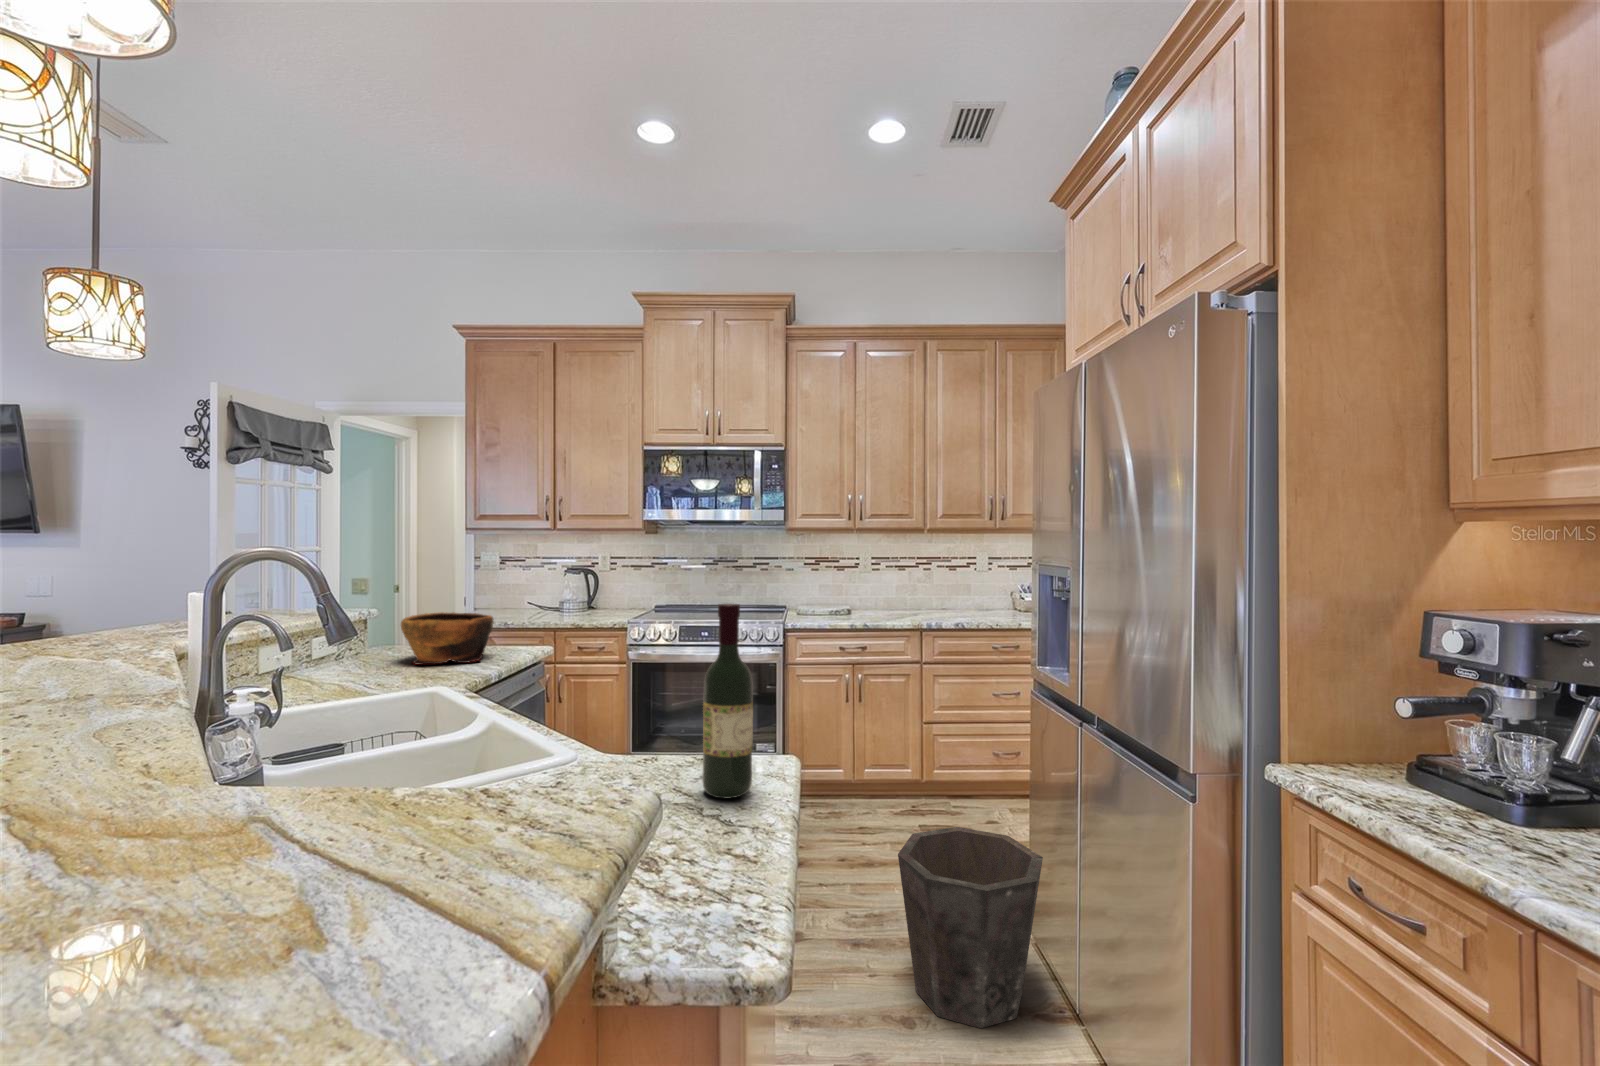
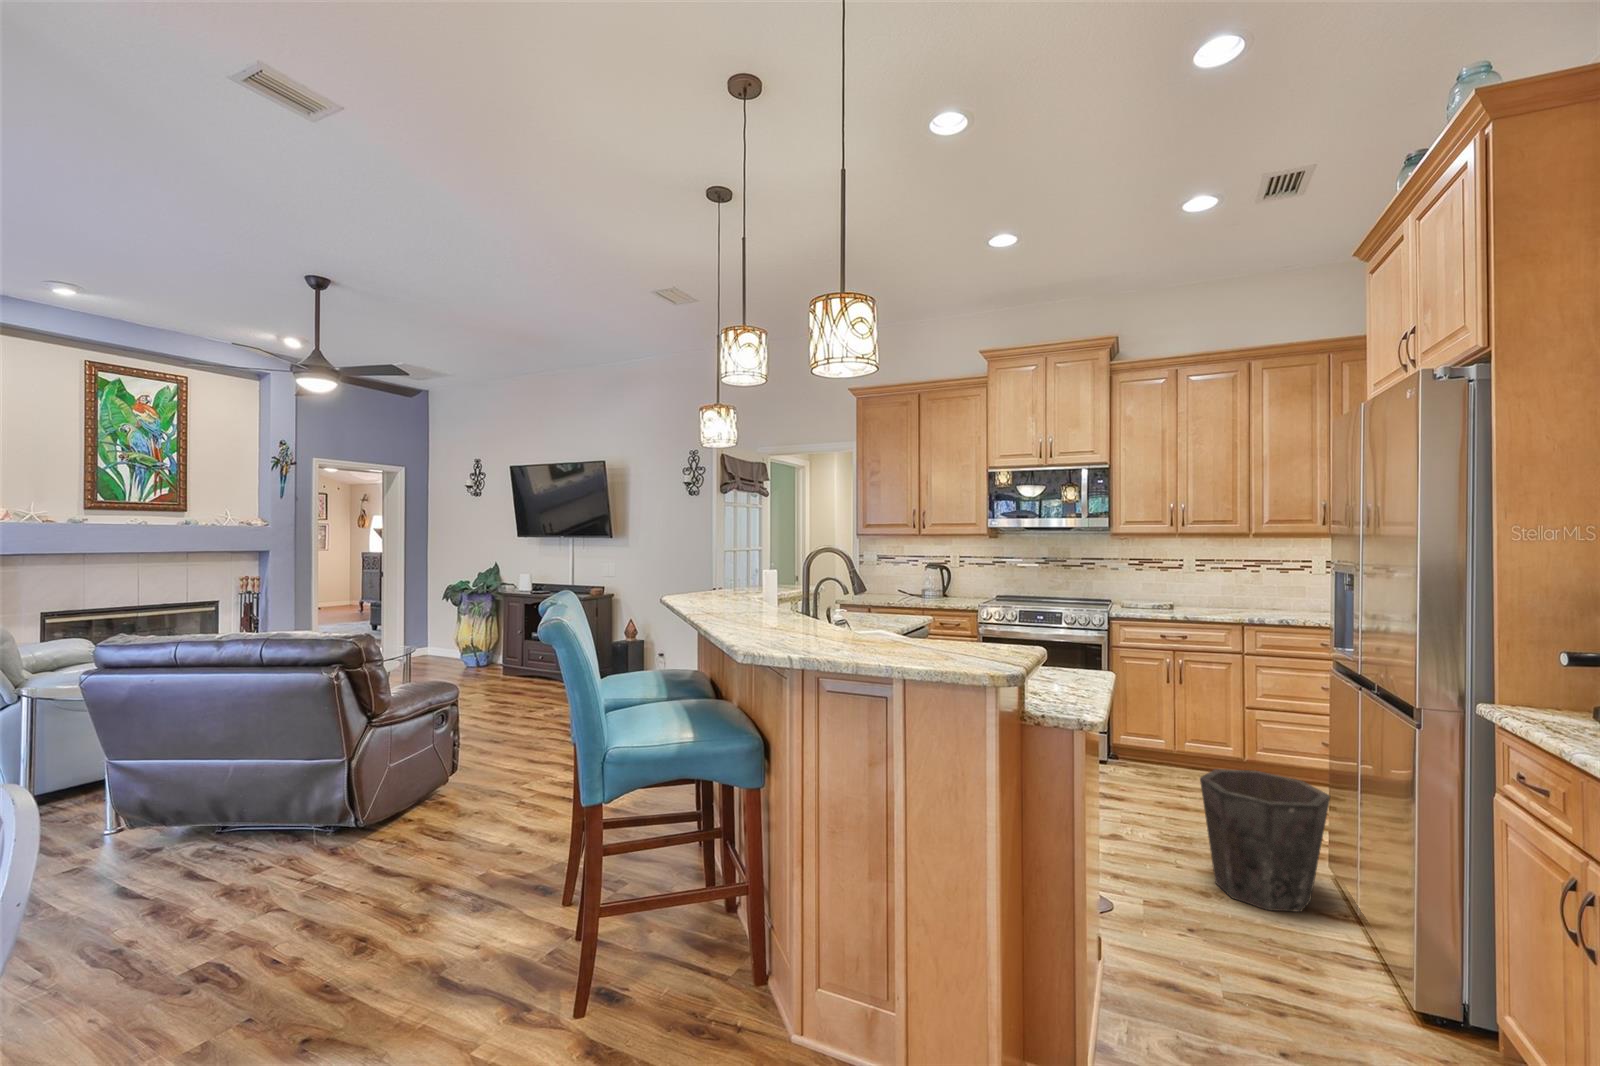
wine bottle: present [702,603,753,798] -> none [1056,577,1086,683]
bowl: present [401,612,494,665] -> none [848,588,902,620]

